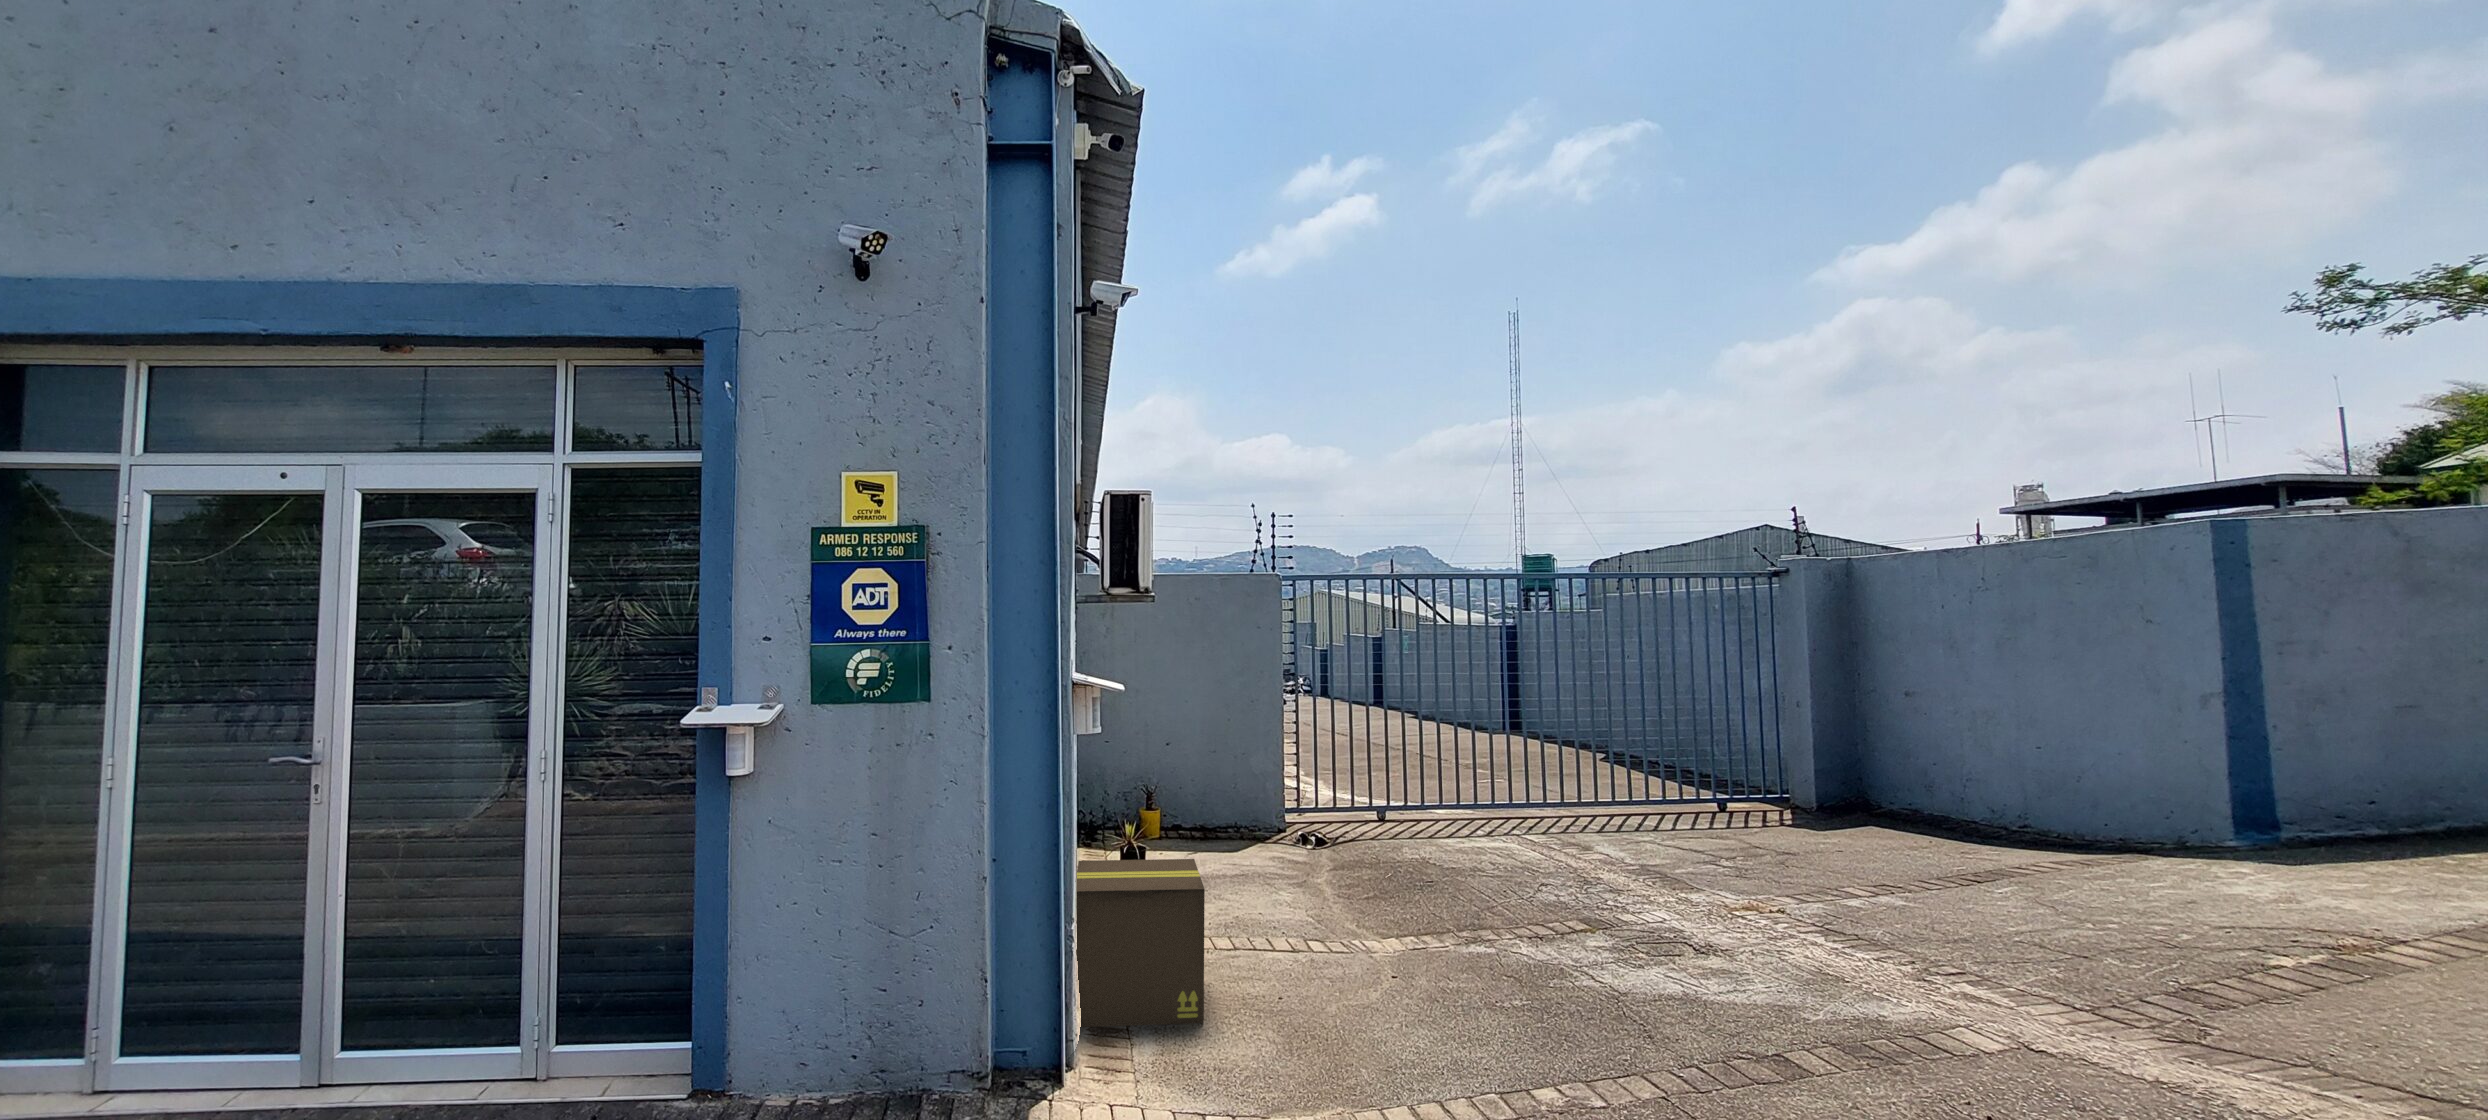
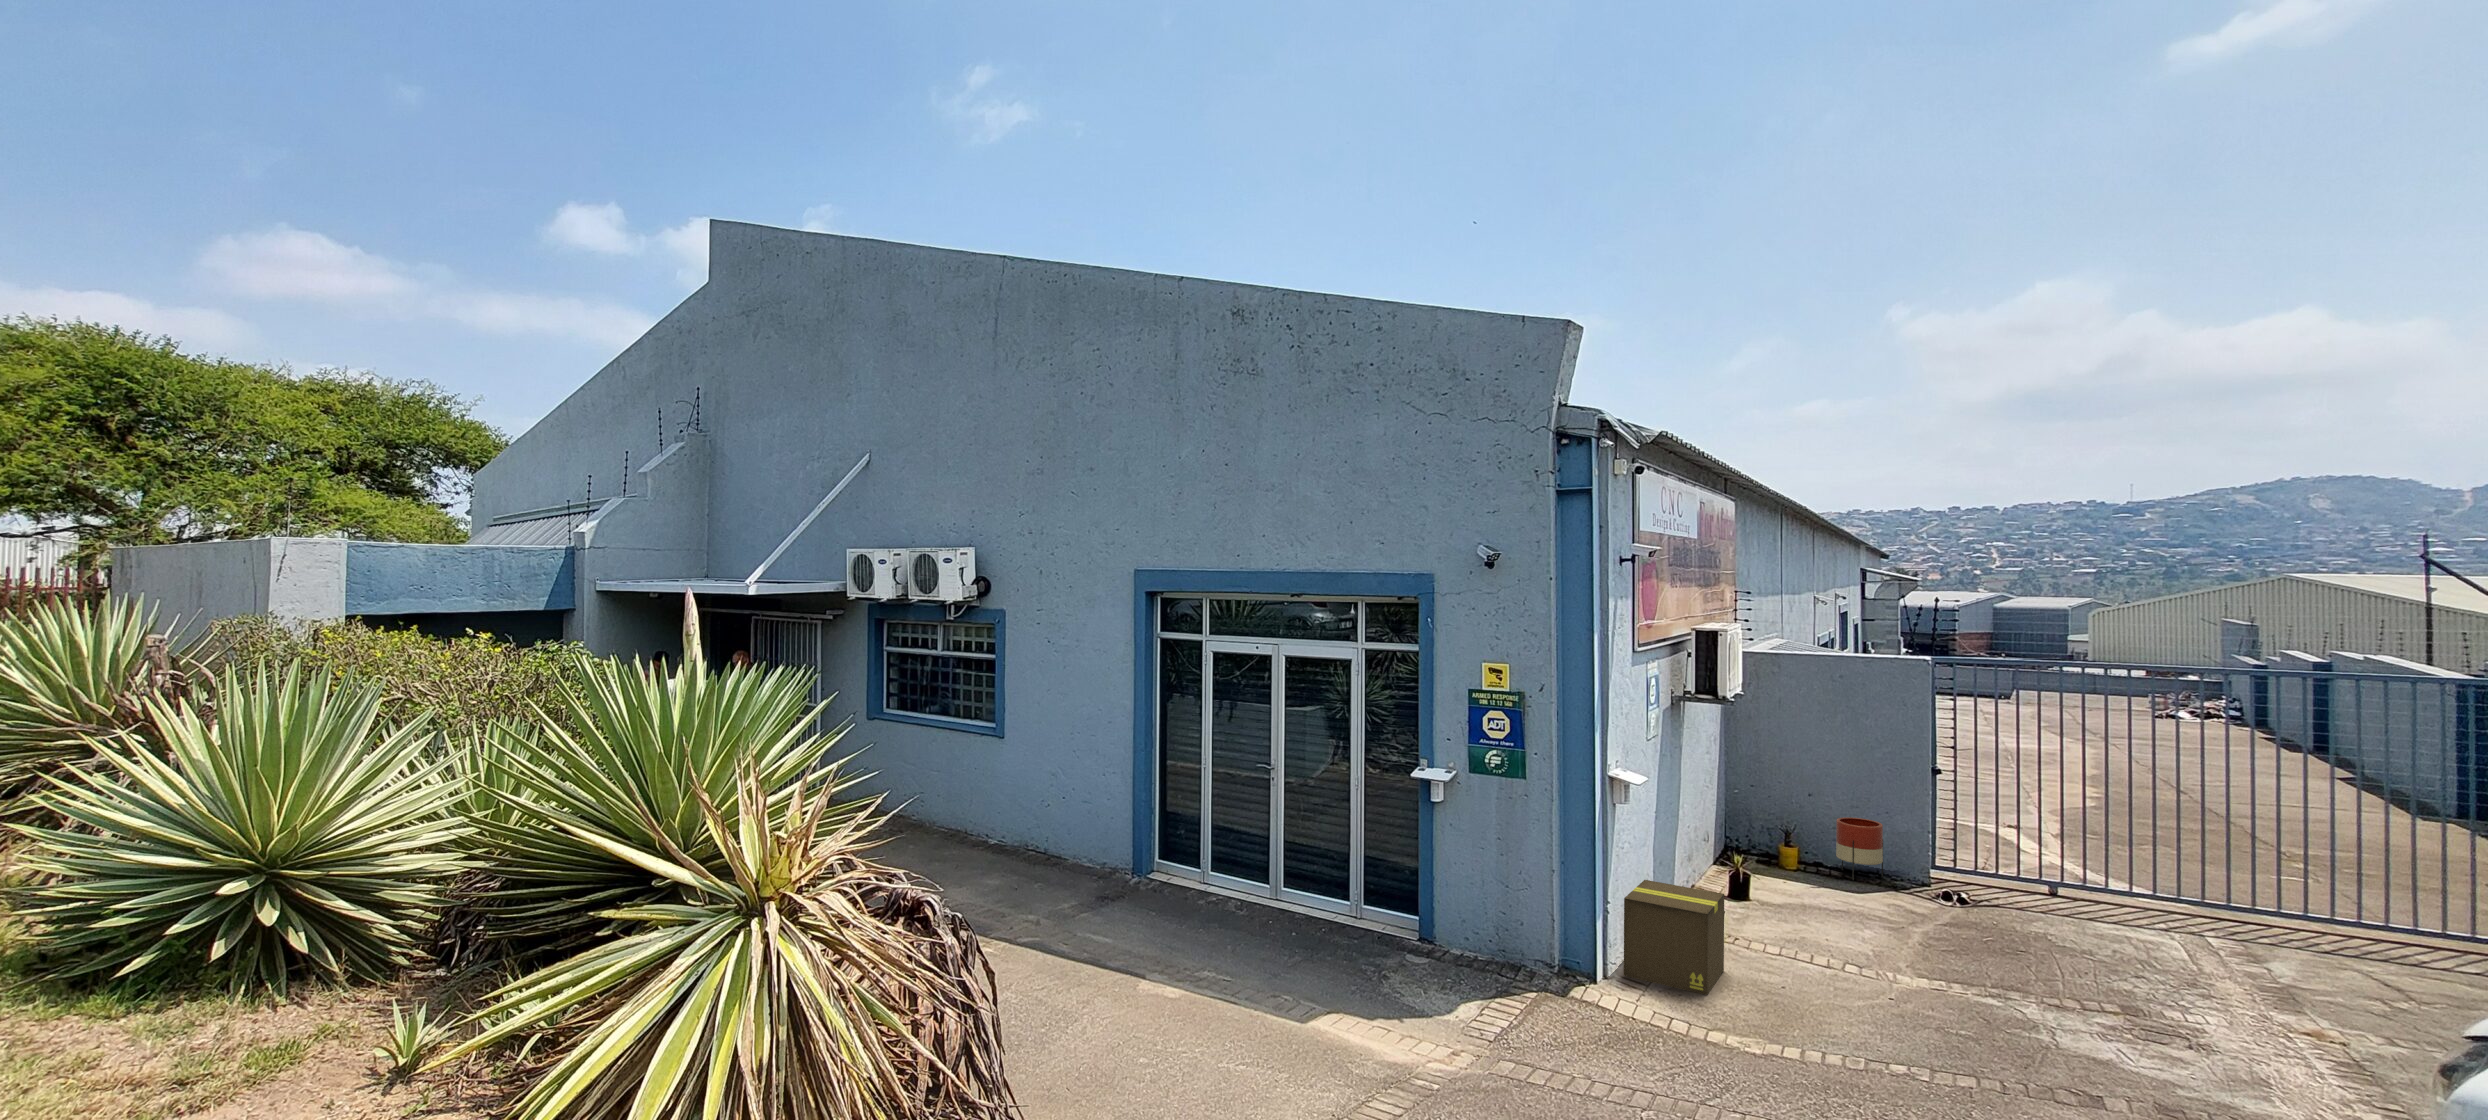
planter: none [1201,767,1247,838] -> present [1836,817,1883,880]

